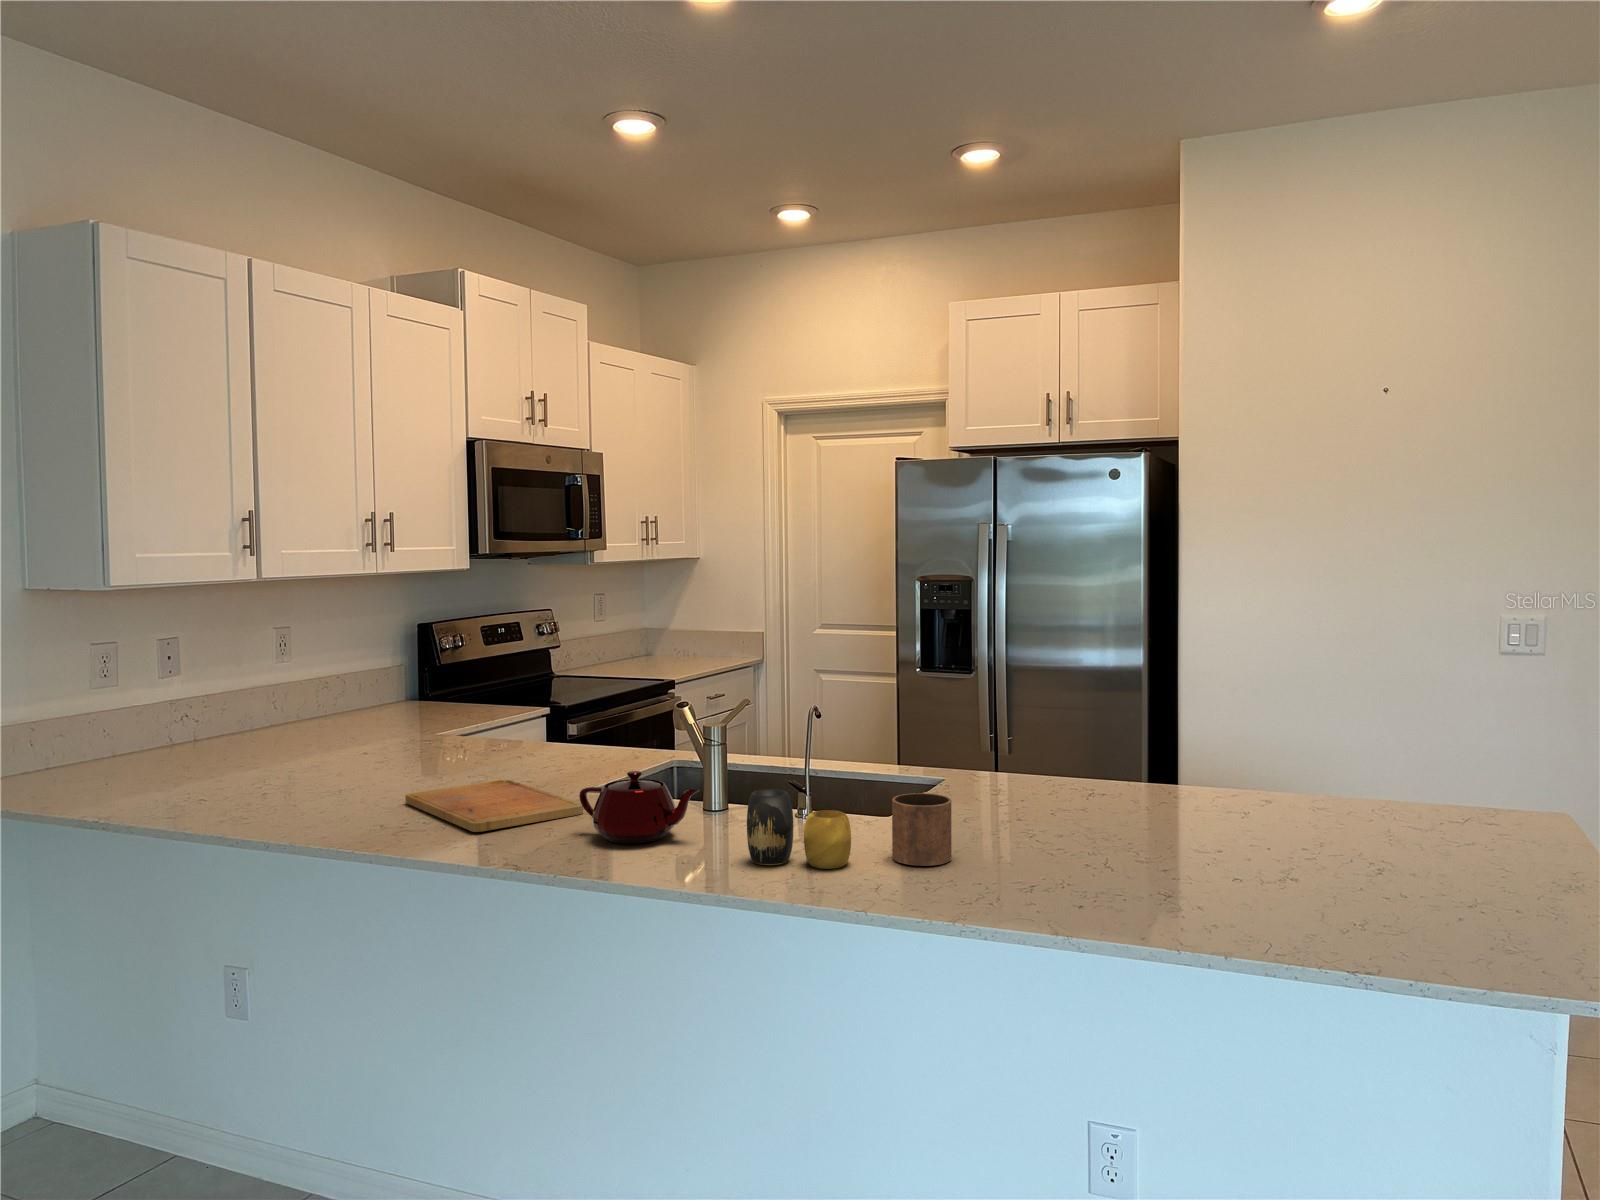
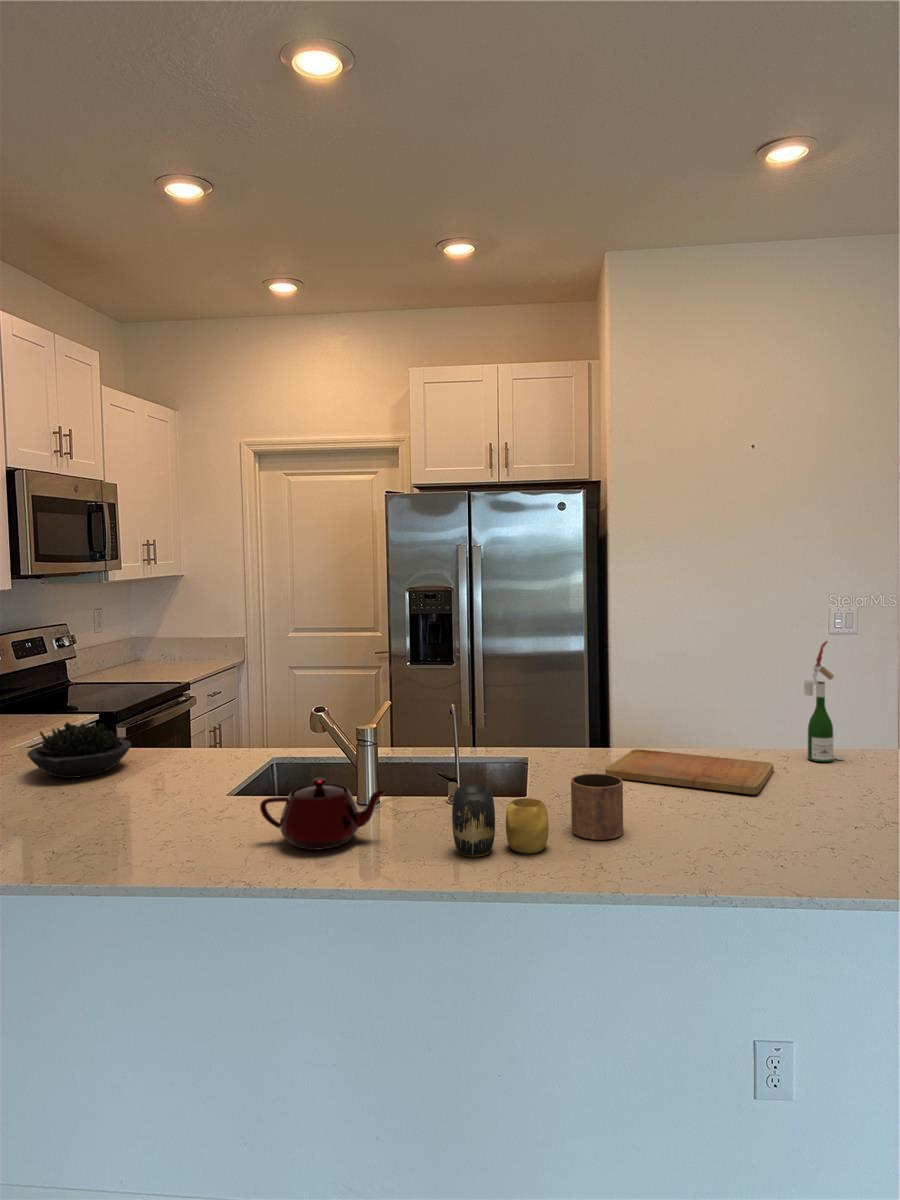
wine bottle: none [1298,659,1349,820] -> present [804,641,844,762]
succulent plant: none [433,706,536,764] -> present [27,722,131,778]
cutting board: present [405,780,583,832] -> present [605,749,774,794]

